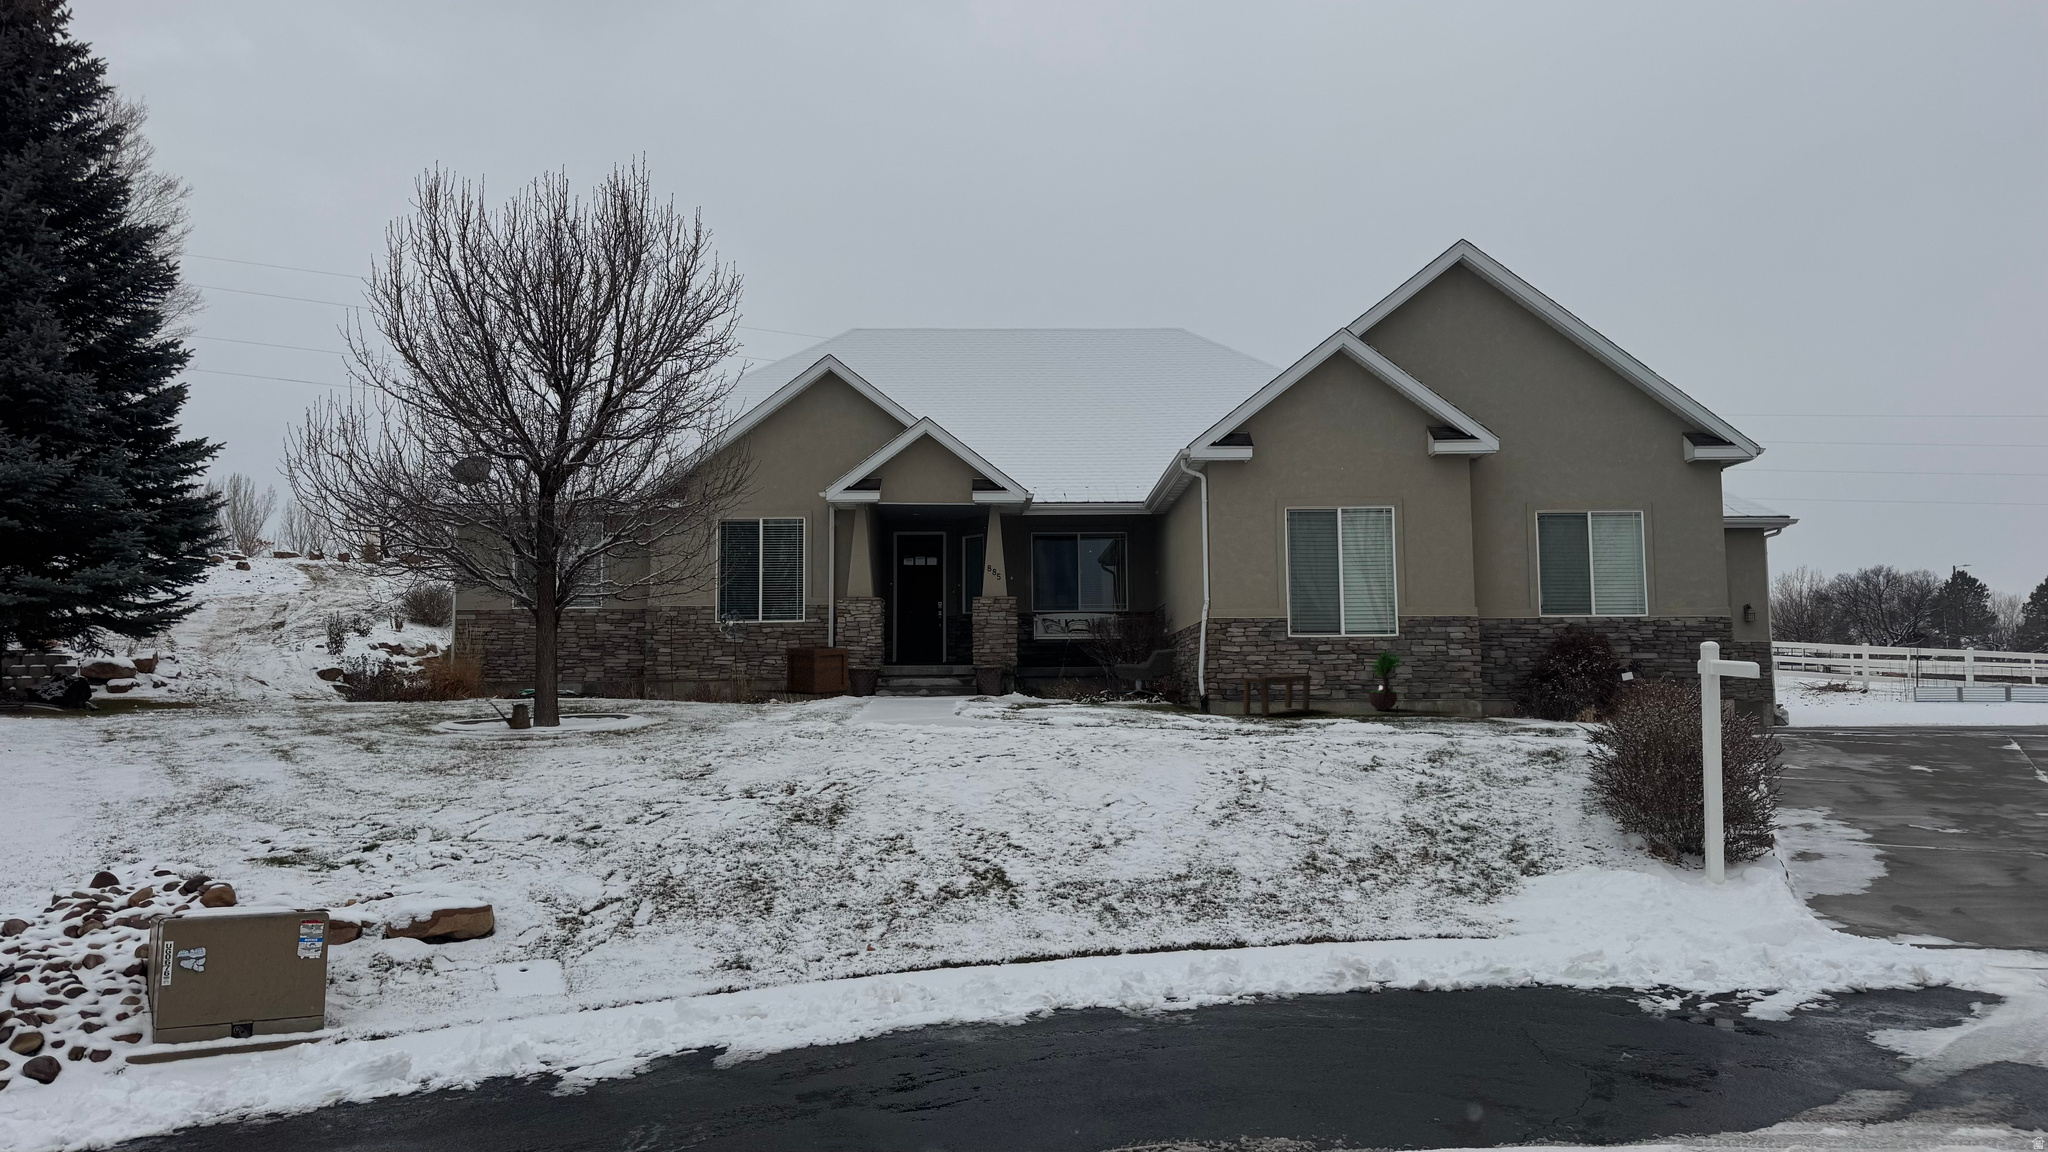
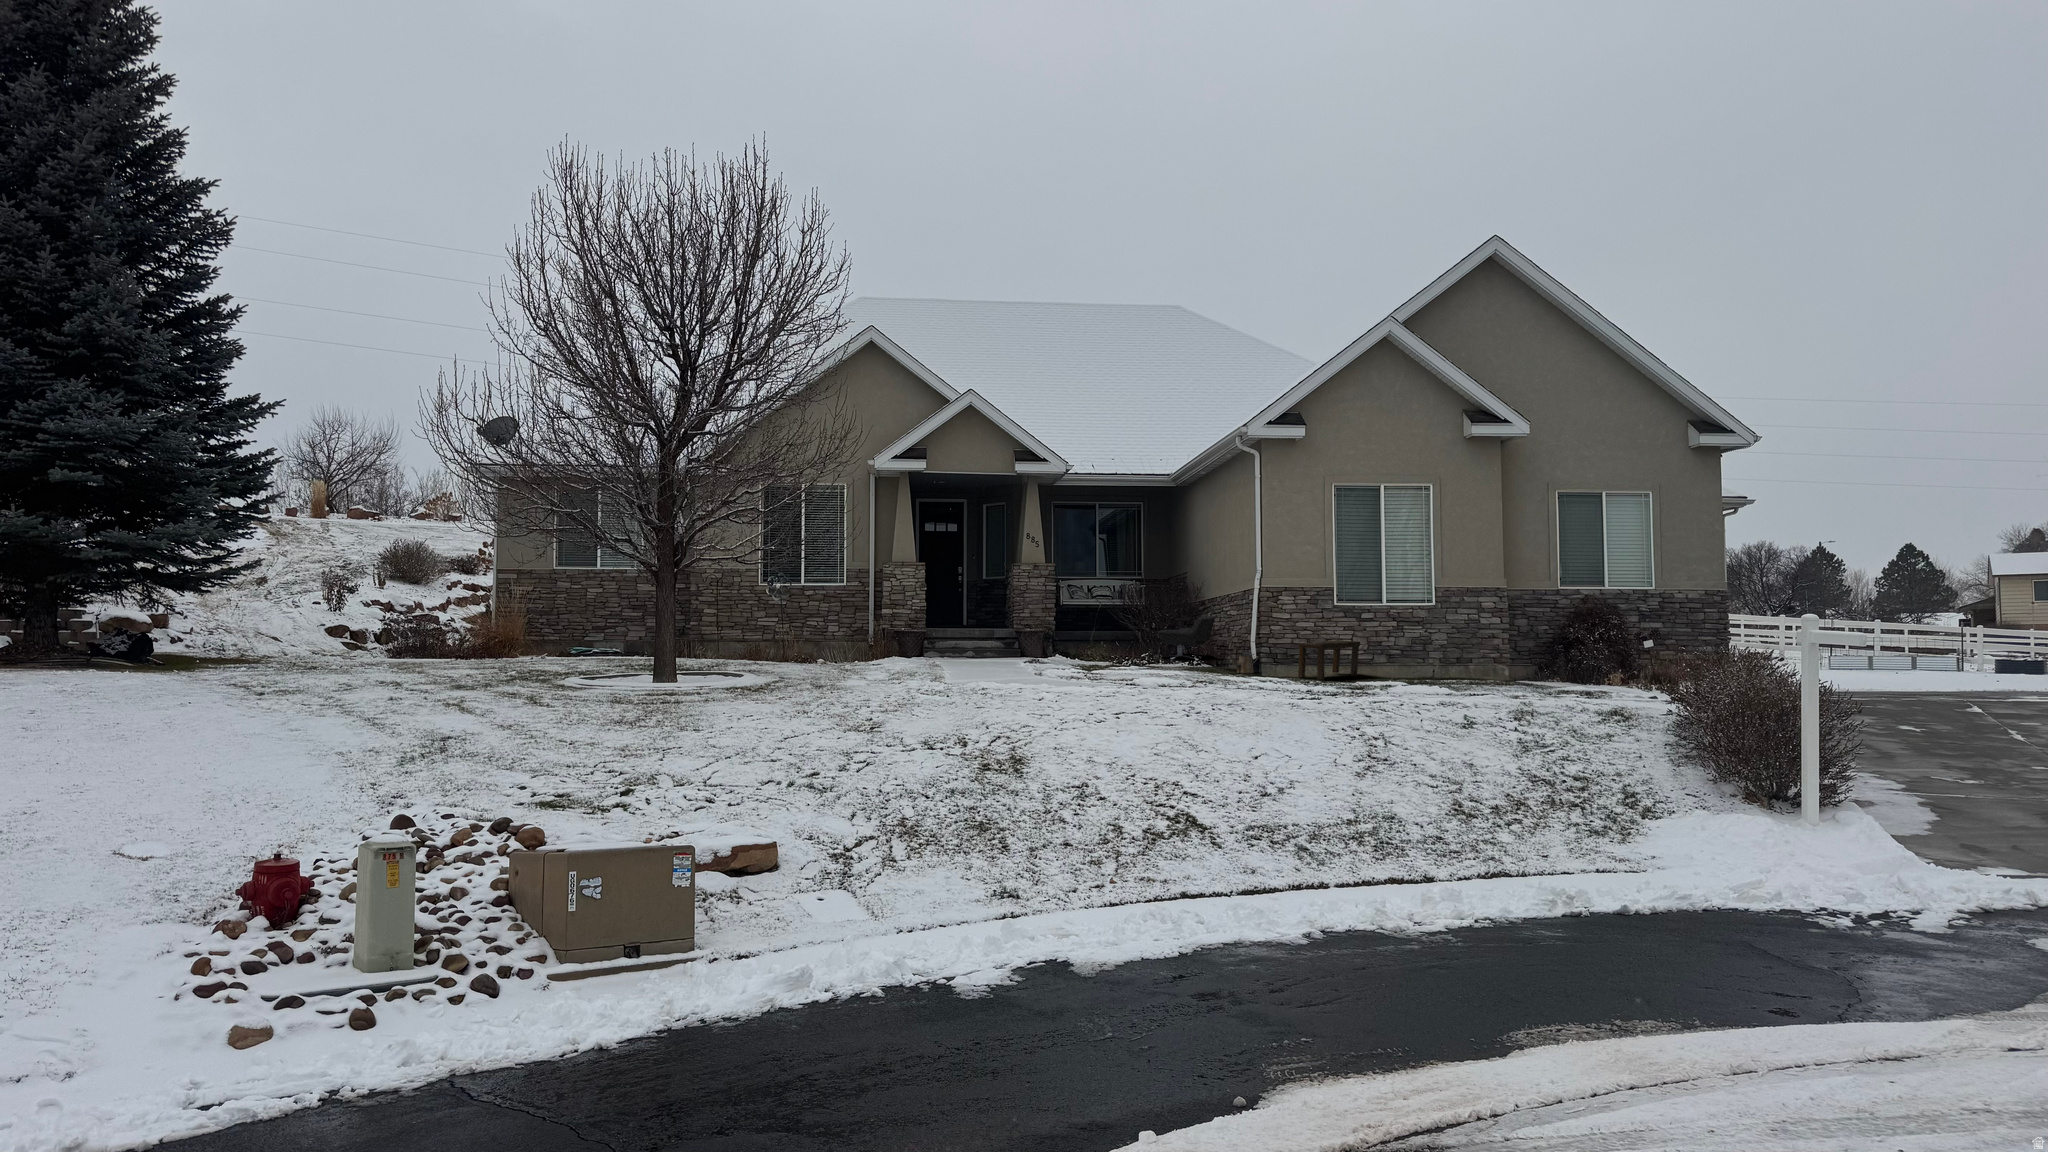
wooden crate: present [787,646,848,694] -> none [837,609,898,656]
potted tree: present [1369,652,1402,710] -> none [1410,616,1445,675]
watering can: present [489,702,537,729] -> present [1226,651,1257,673]

